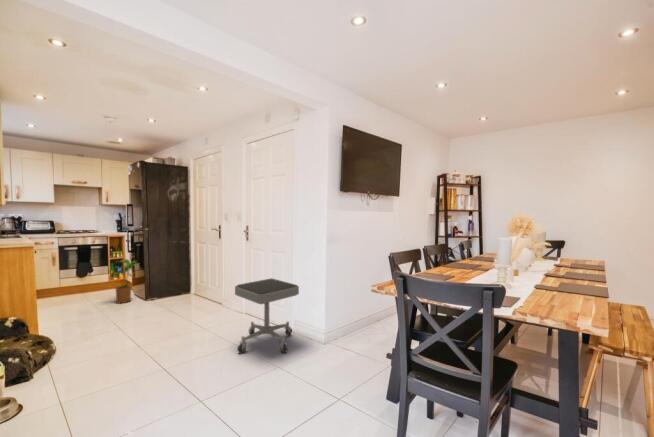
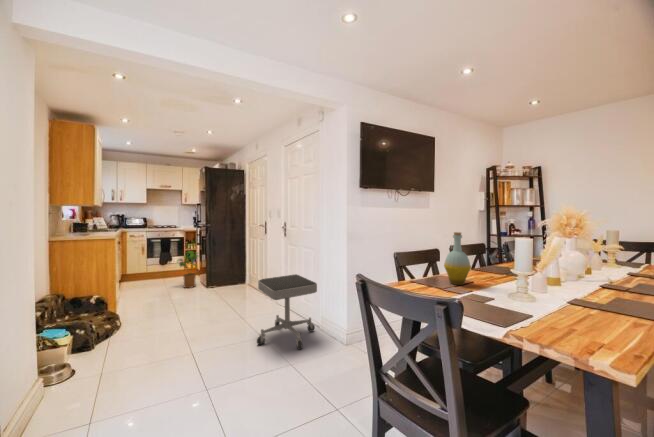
bottle: none [431,232,453,276] -> present [444,232,471,285]

